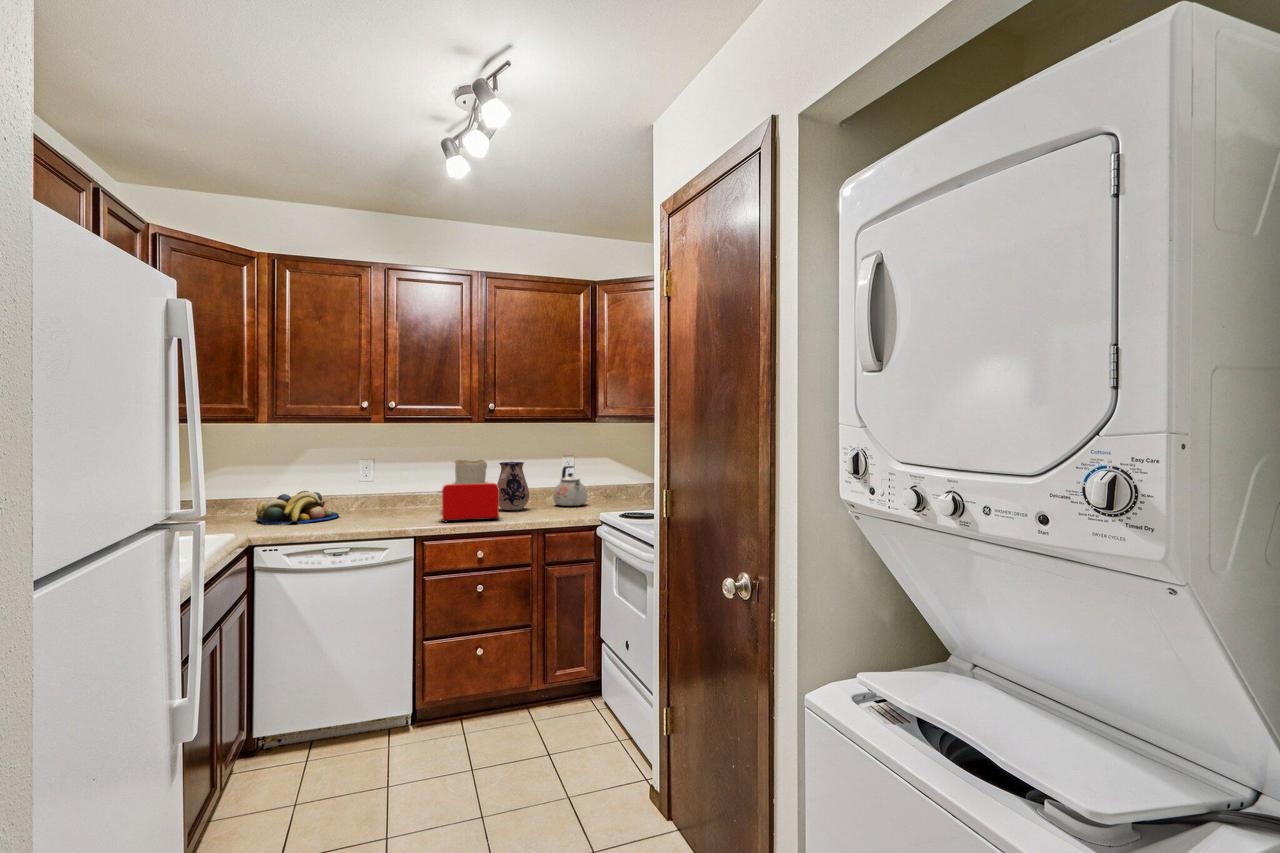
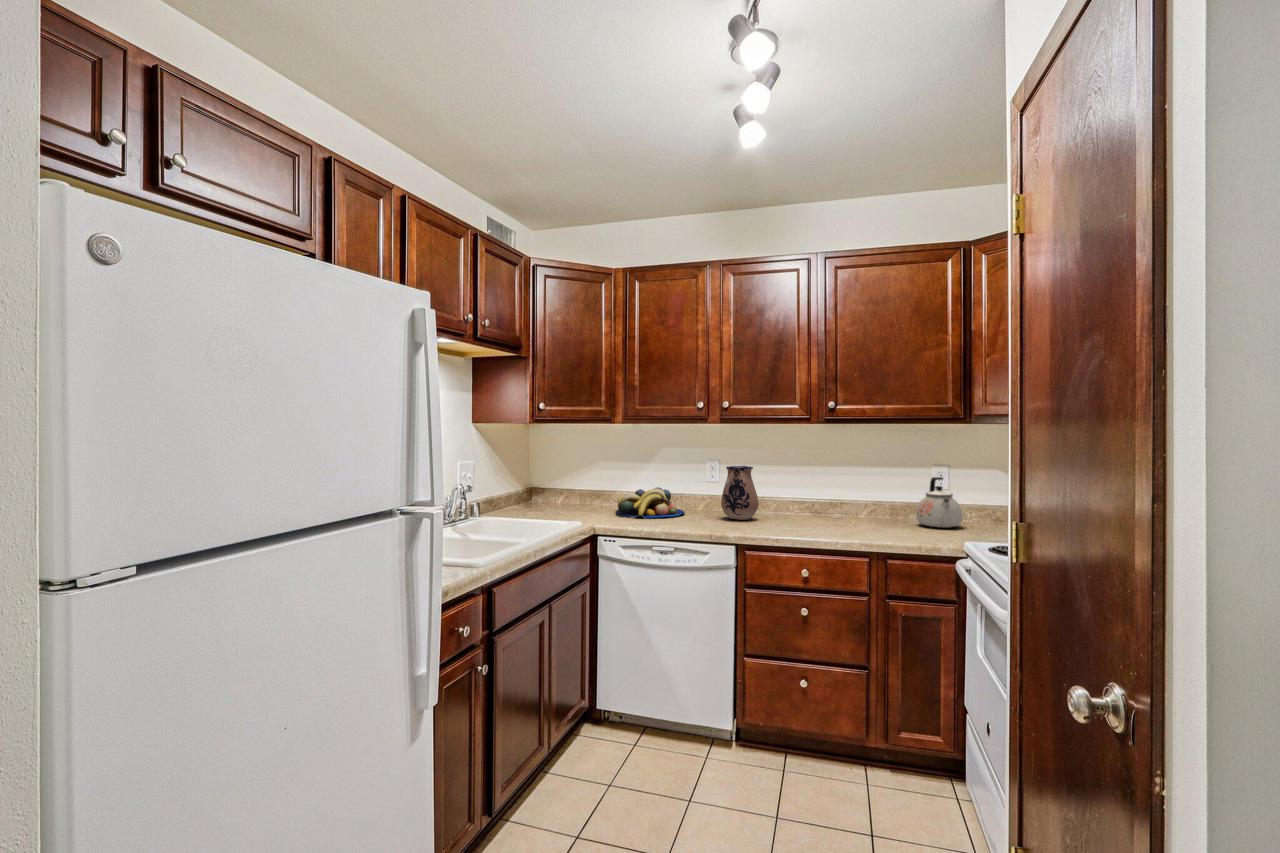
toaster: present [438,460,499,523] -> none [765,464,834,535]
ceramic pitcher: present [497,462,529,510] -> present [721,466,758,520]

